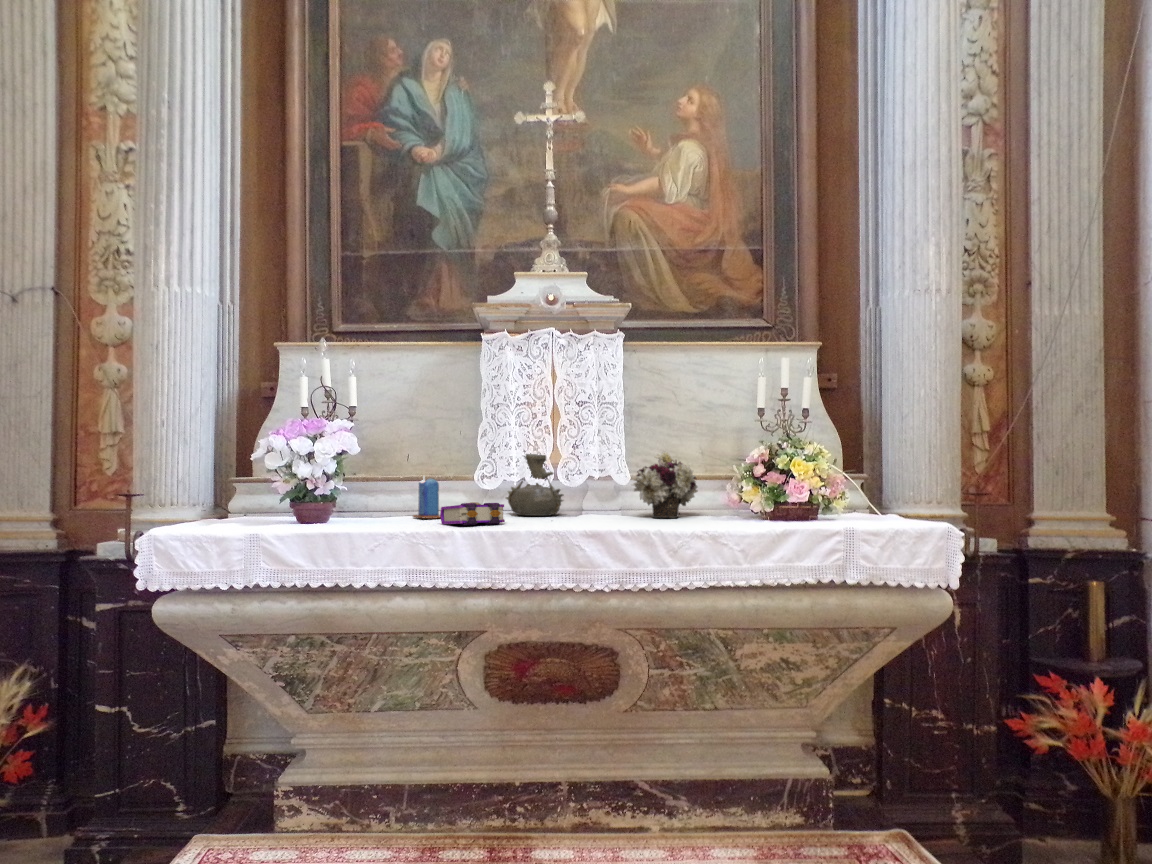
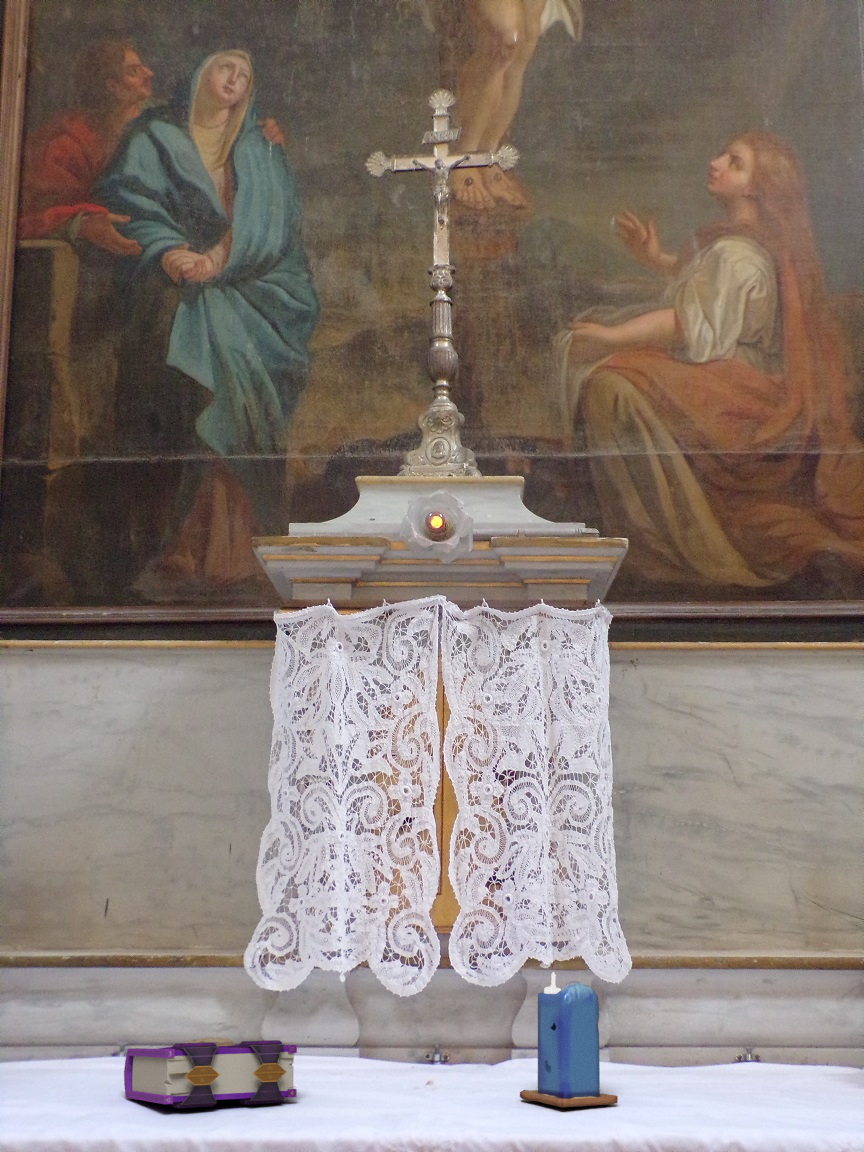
flower arrangement: present [632,452,698,518] -> none [641,901,815,1084]
vase: present [506,454,563,516] -> none [316,899,465,1065]
candle: present [413,477,440,519] -> present [520,972,618,1107]

